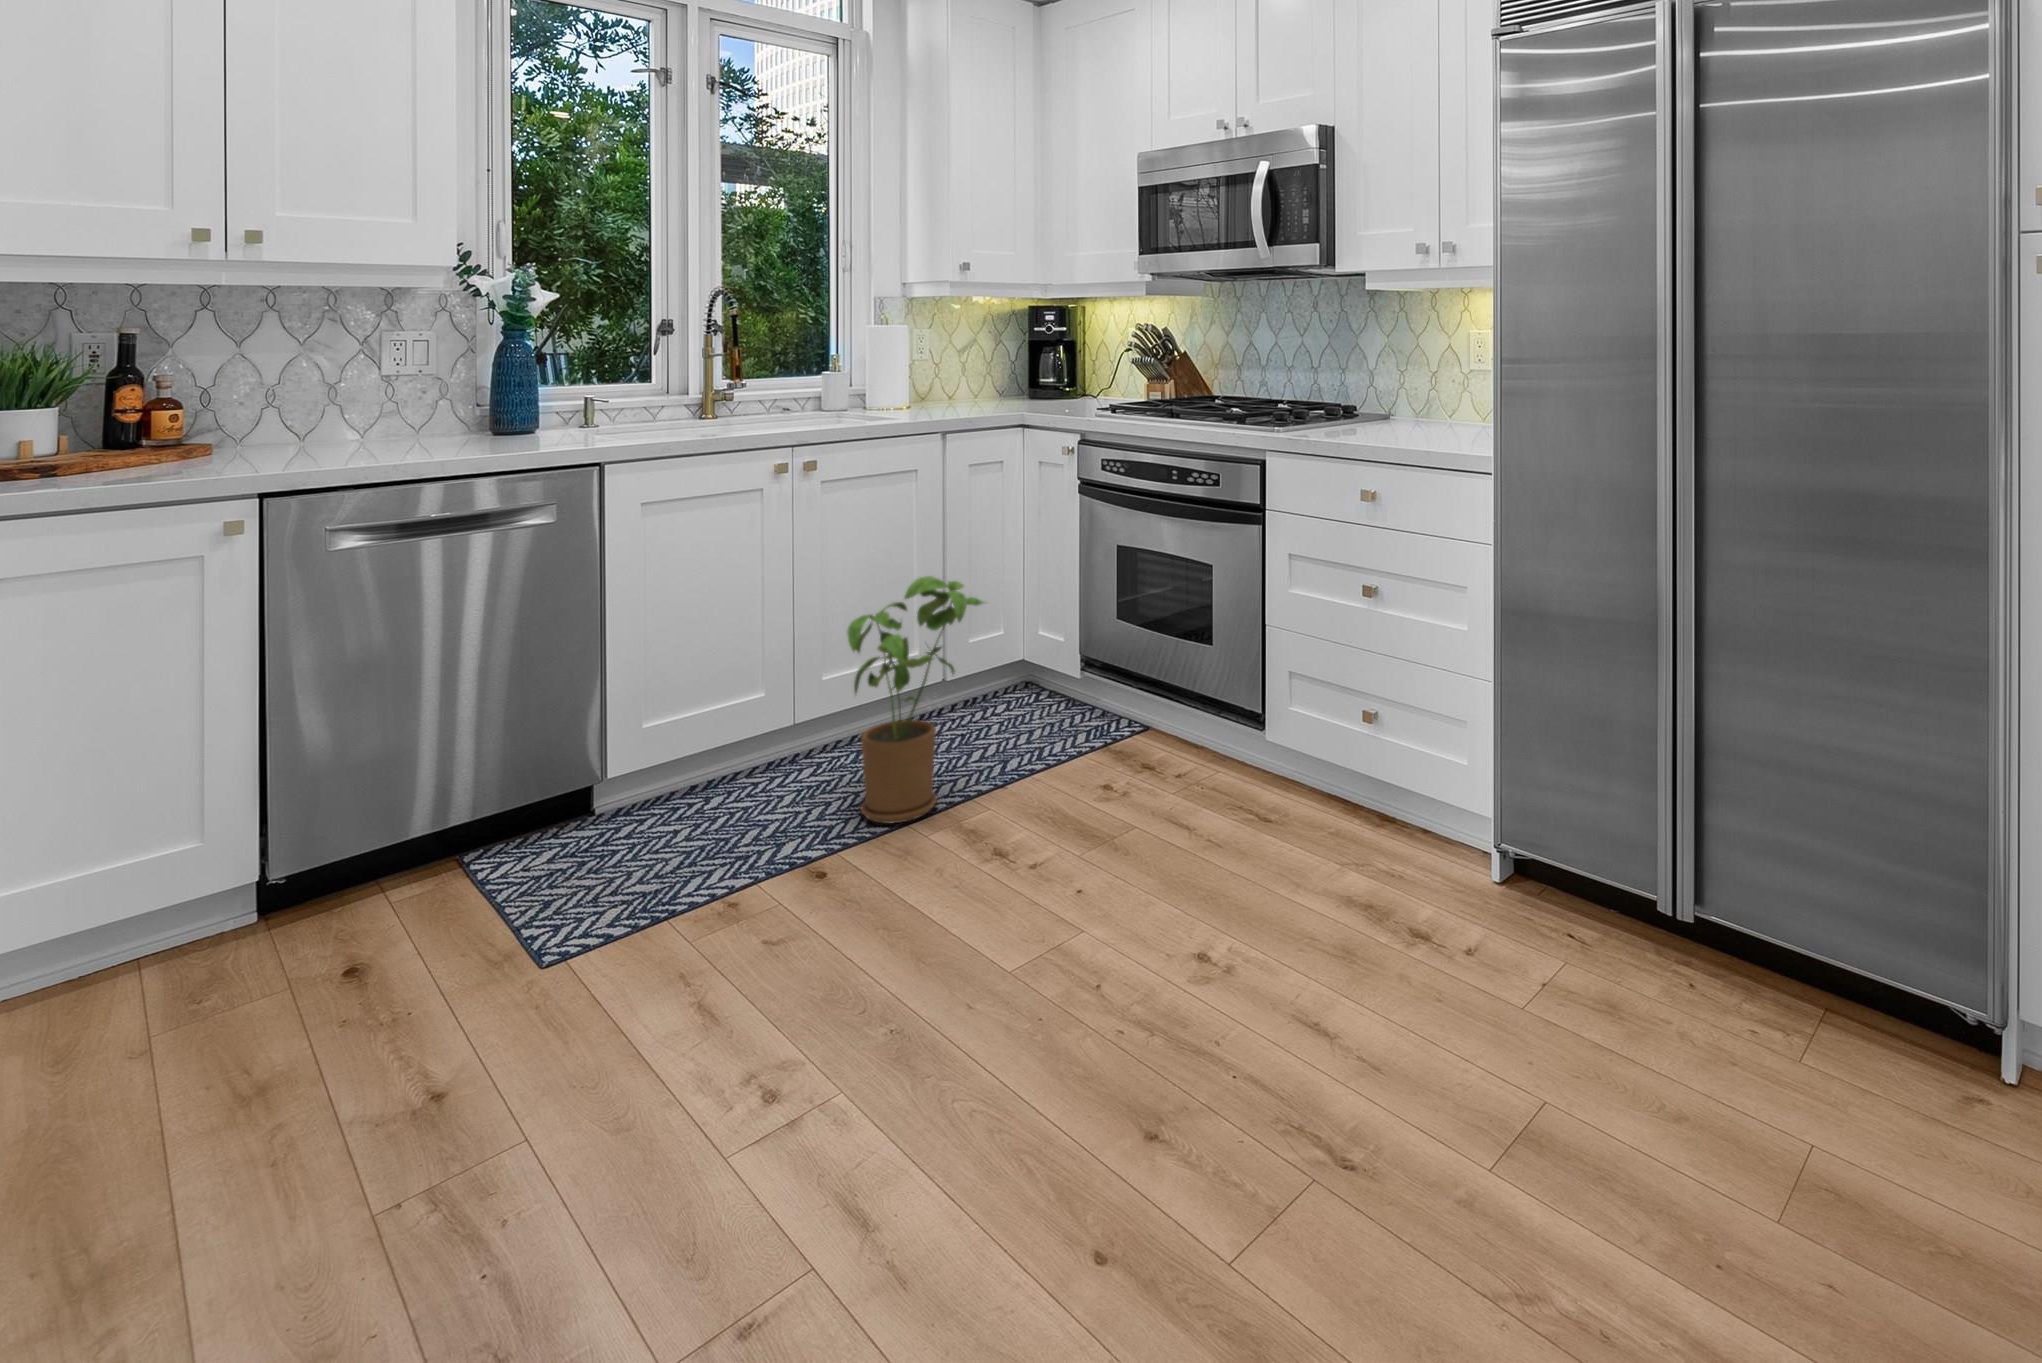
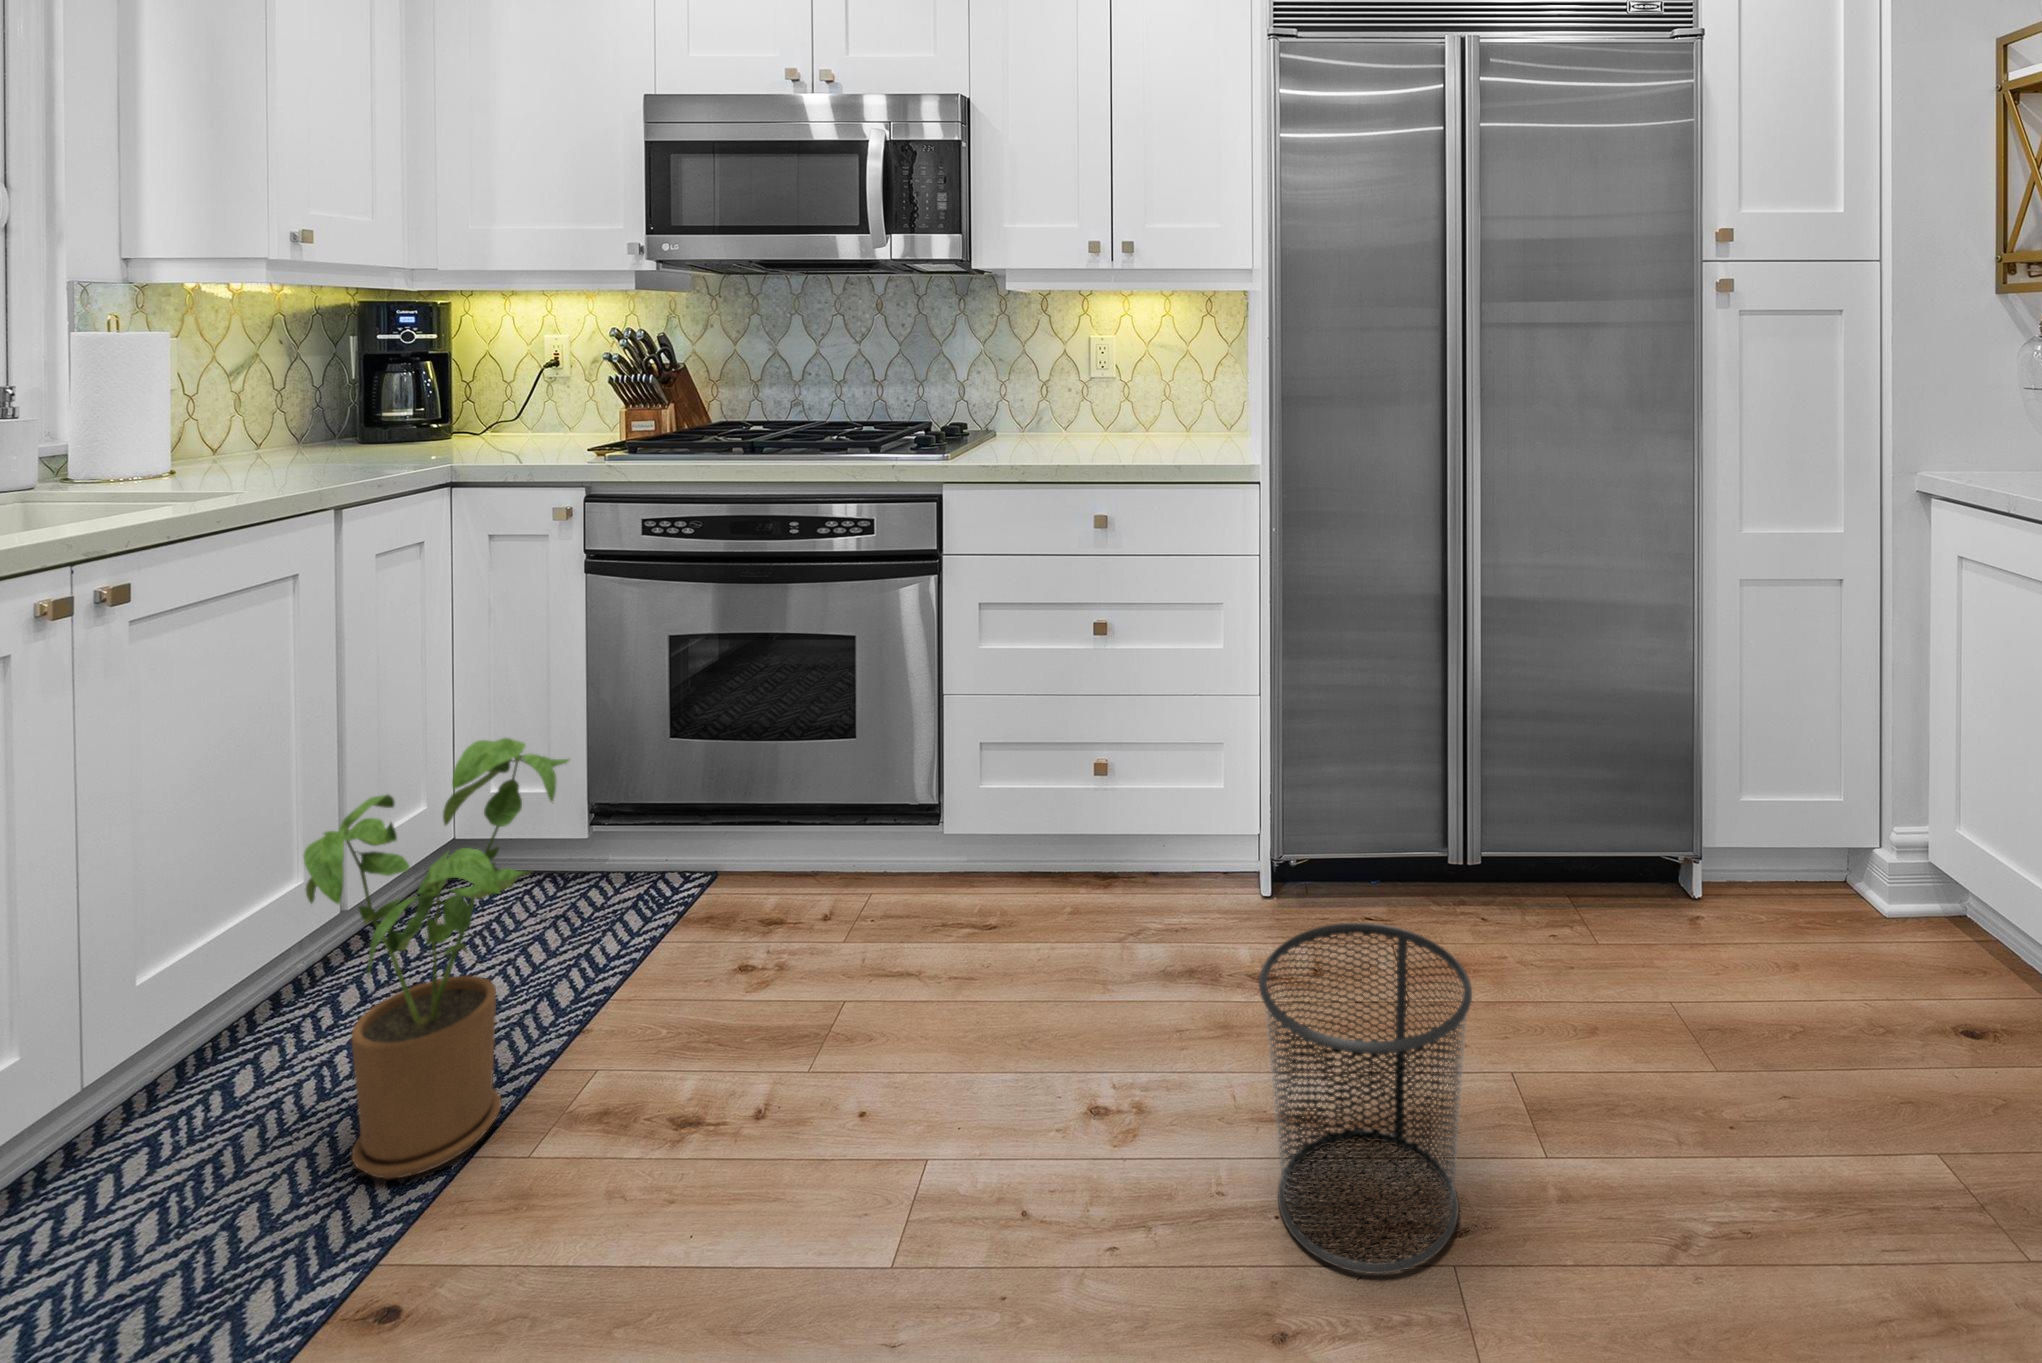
waste bin: none [1223,834,1402,1111] -> present [1259,923,1472,1274]

